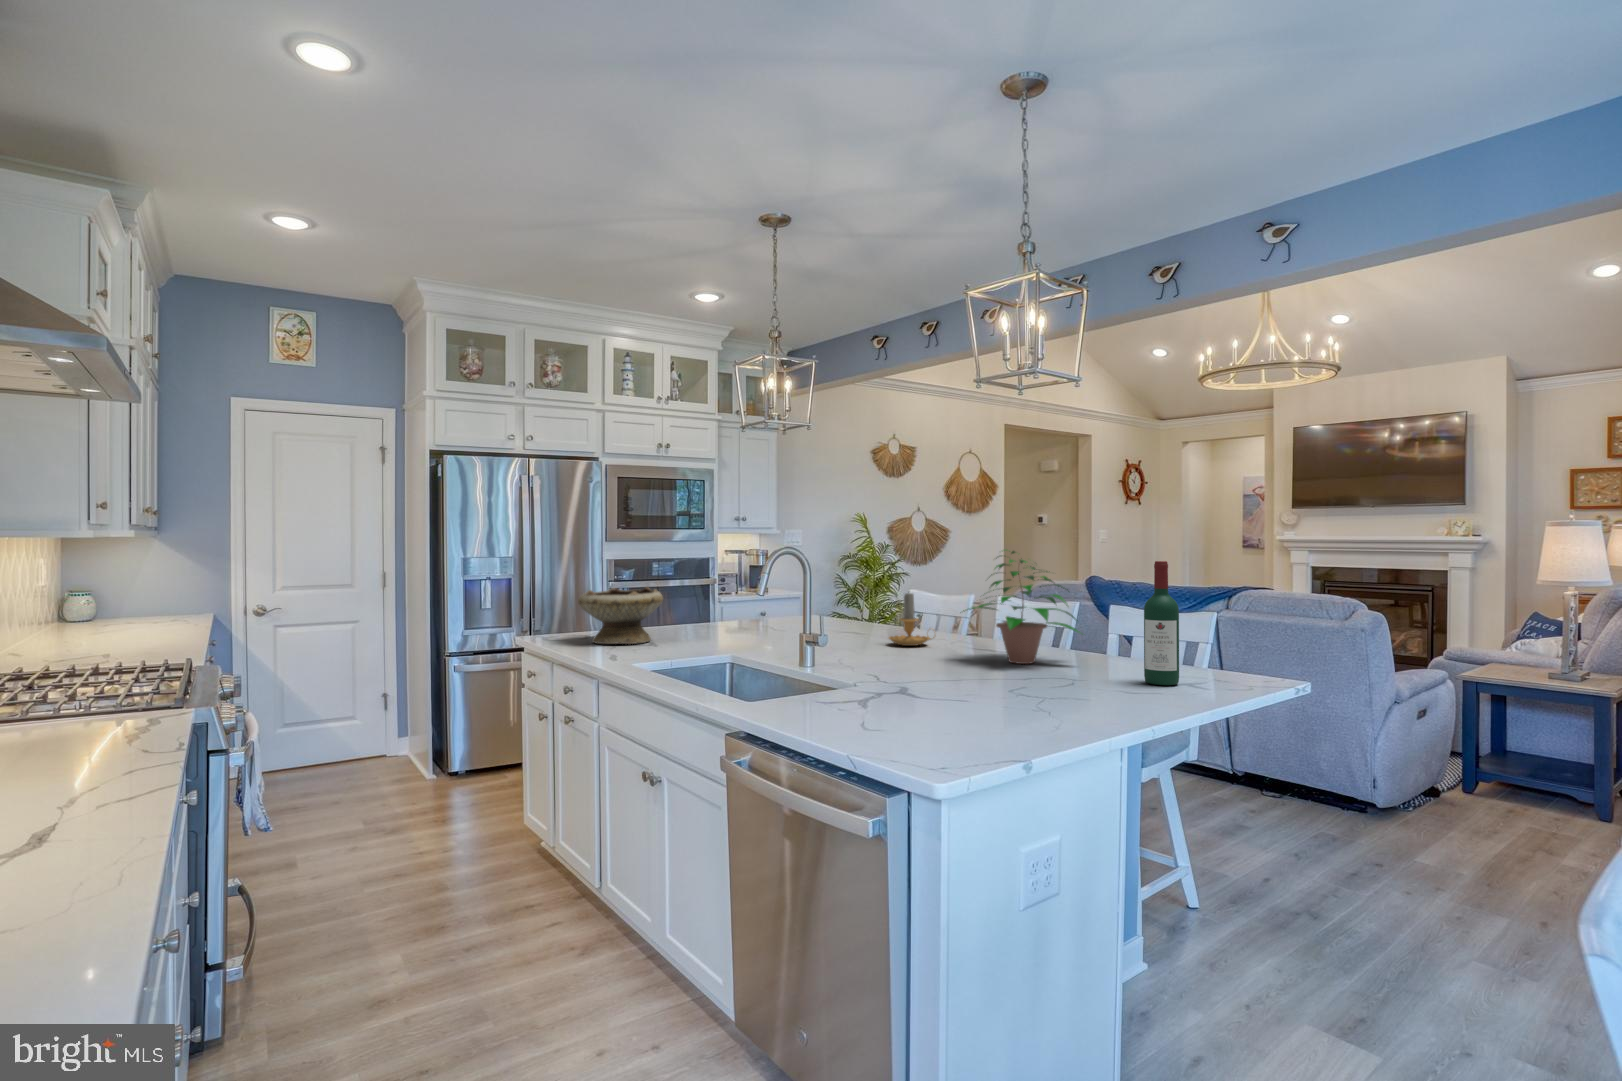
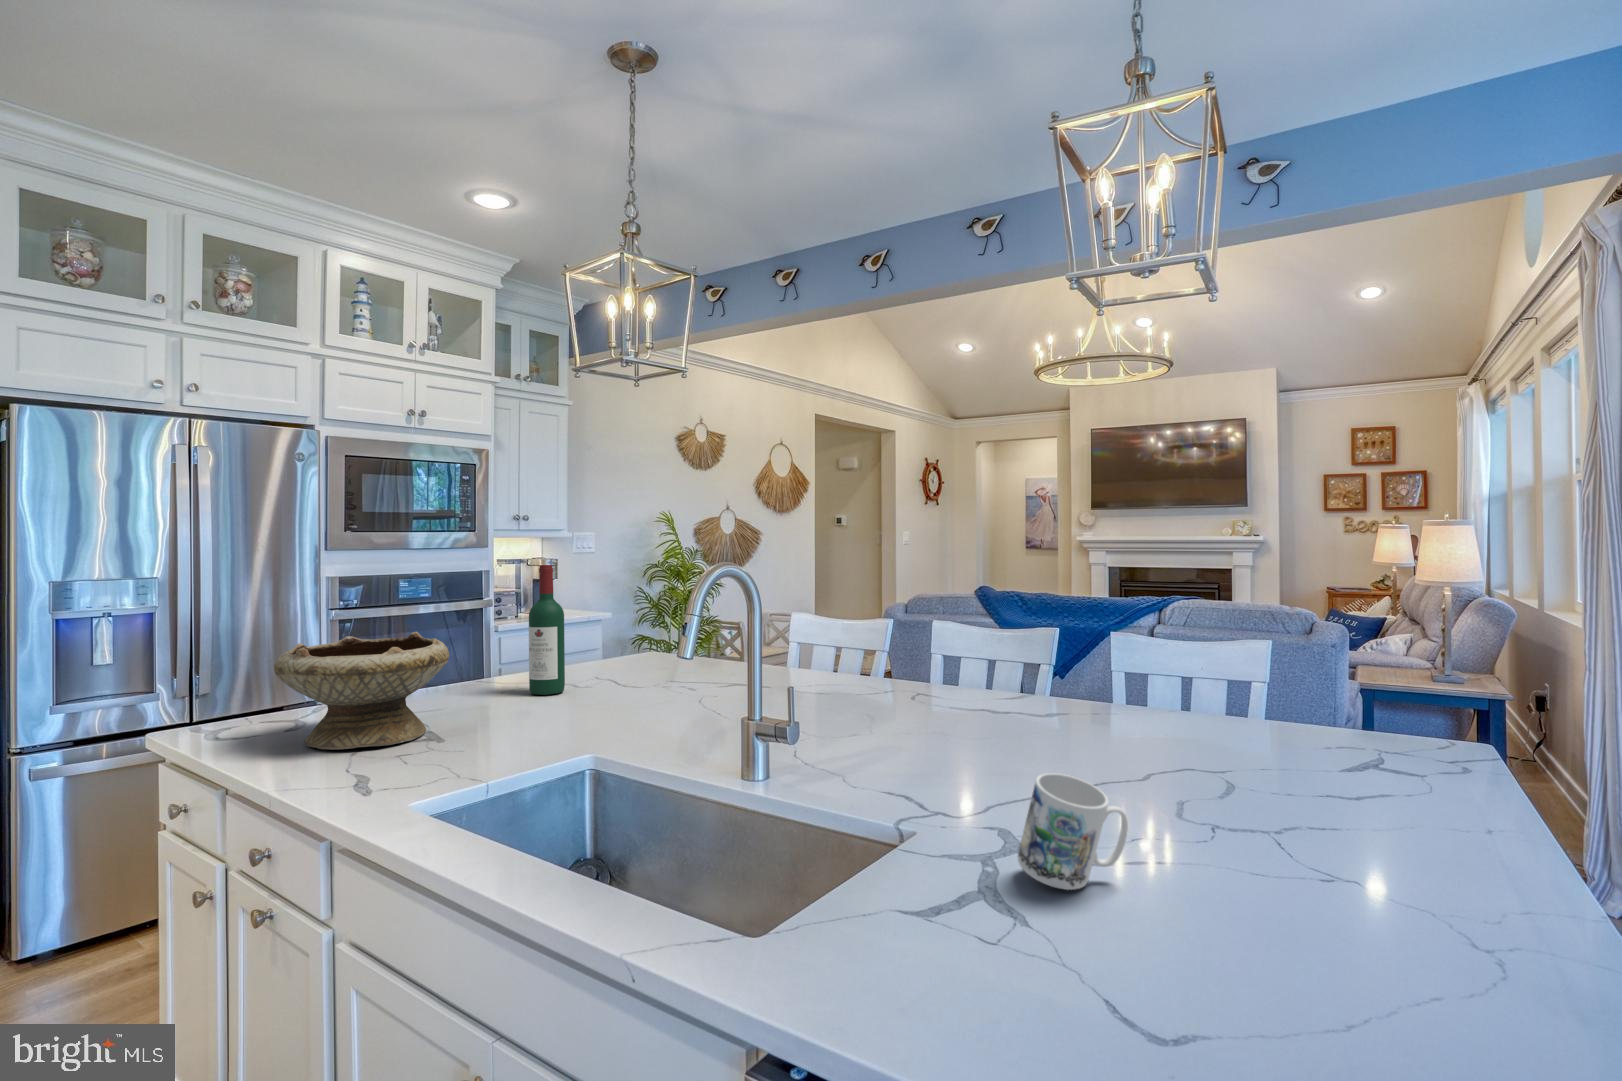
potted plant: present [963,551,1080,664] -> none [1010,561,1225,753]
wine bottle: present [1144,561,1179,685] -> present [529,565,565,695]
candle: present [889,593,934,646] -> none [847,626,928,717]
mug: none [878,644,926,694] -> present [1018,773,1128,890]

